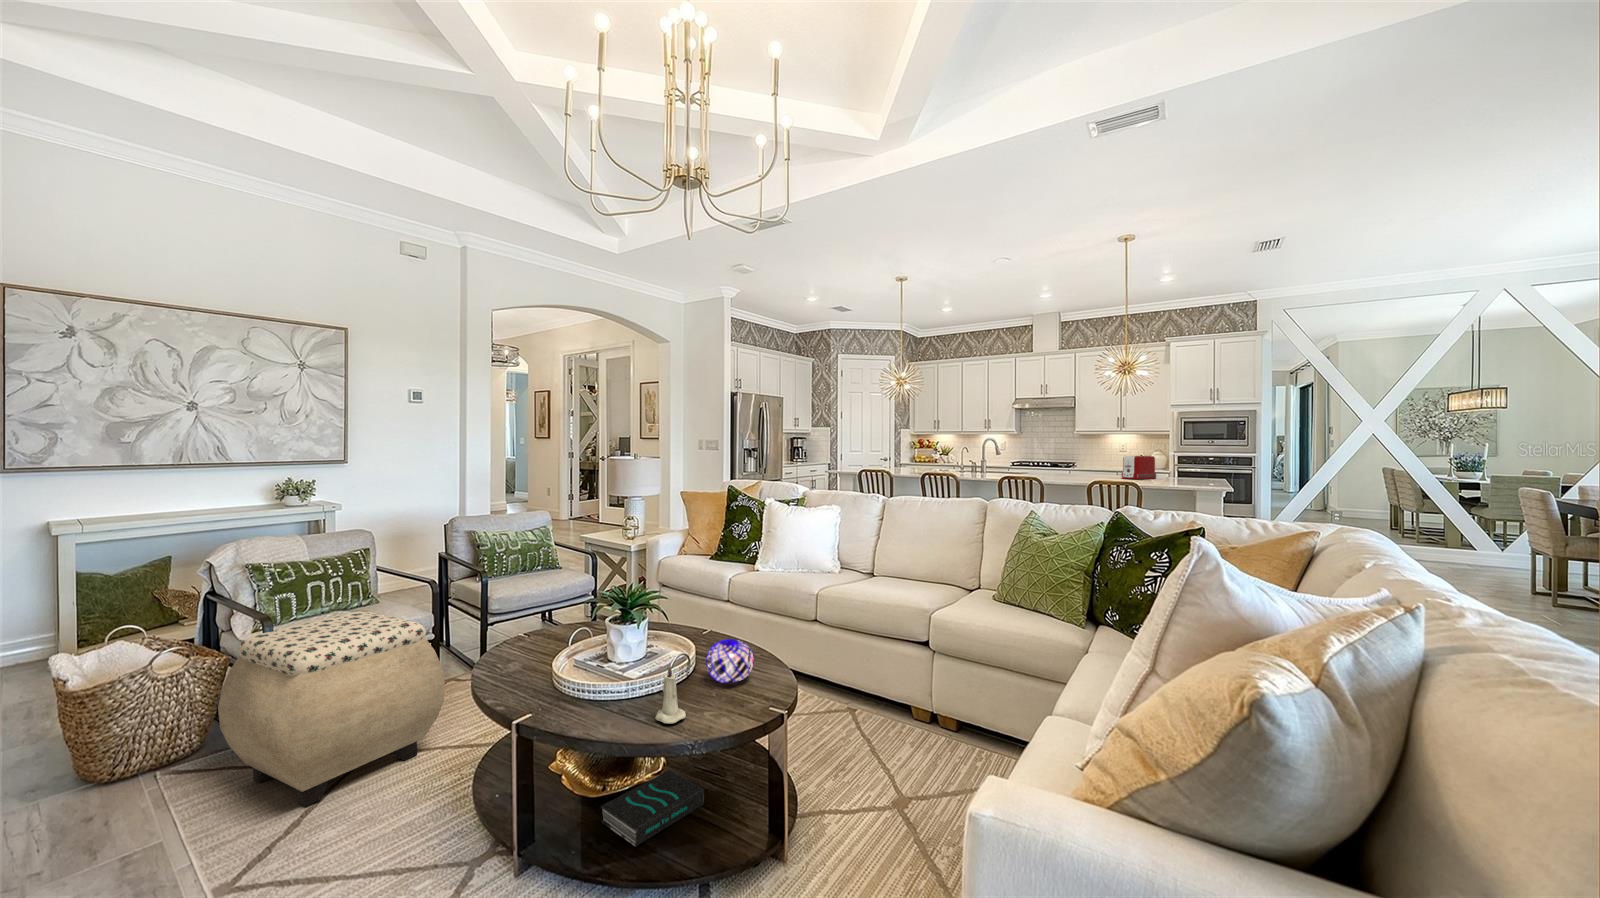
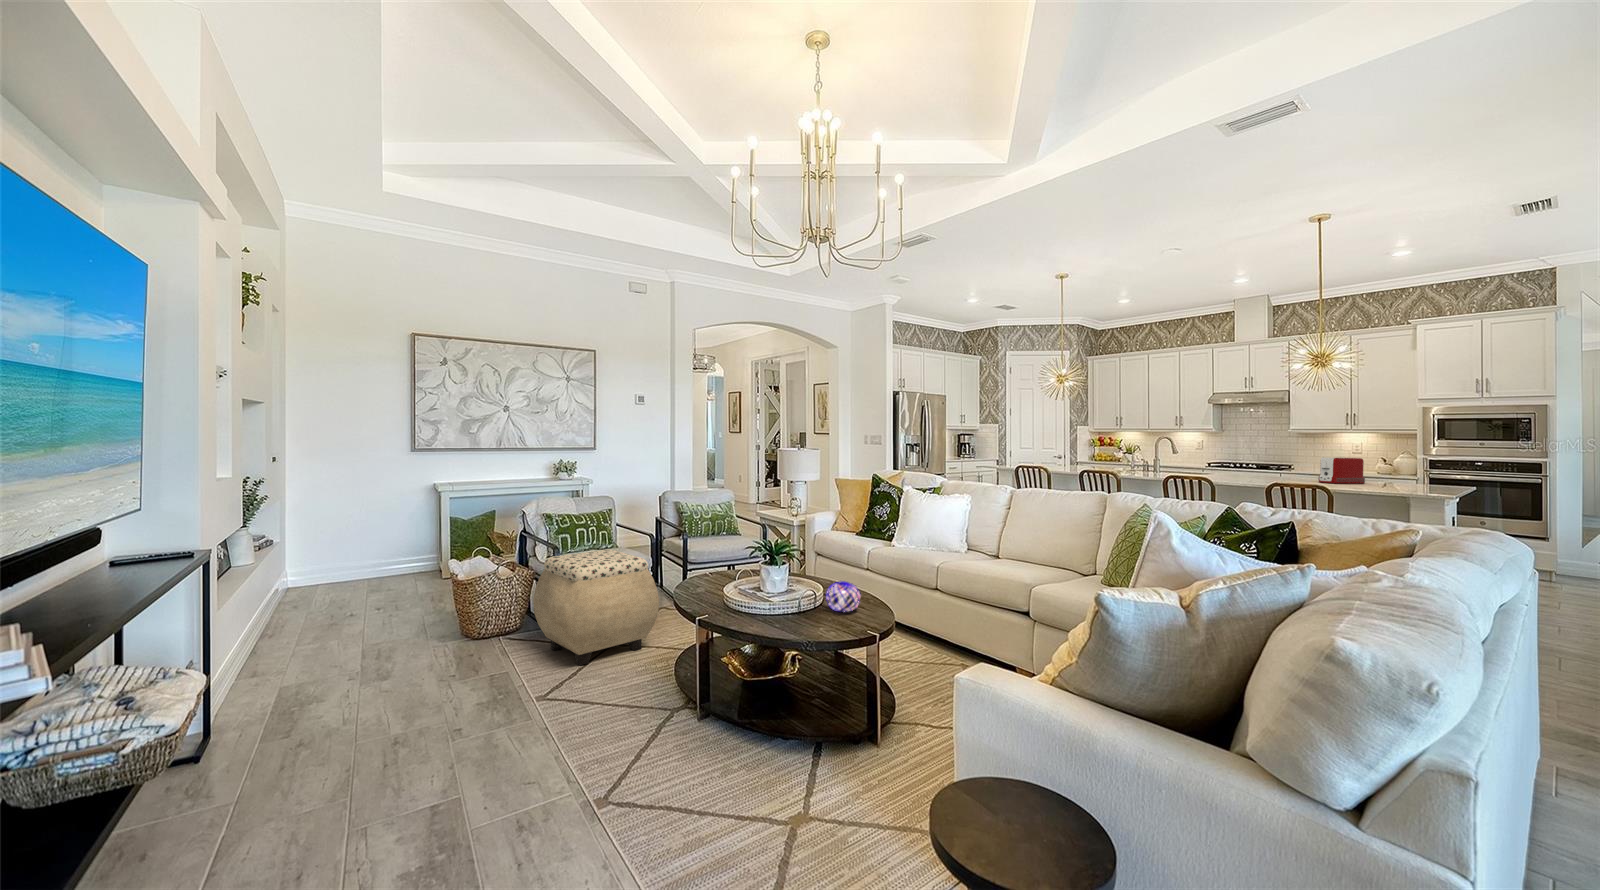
candle: present [655,665,686,724] -> none [785,588,806,628]
book: present [600,770,704,847] -> none [751,672,822,709]

